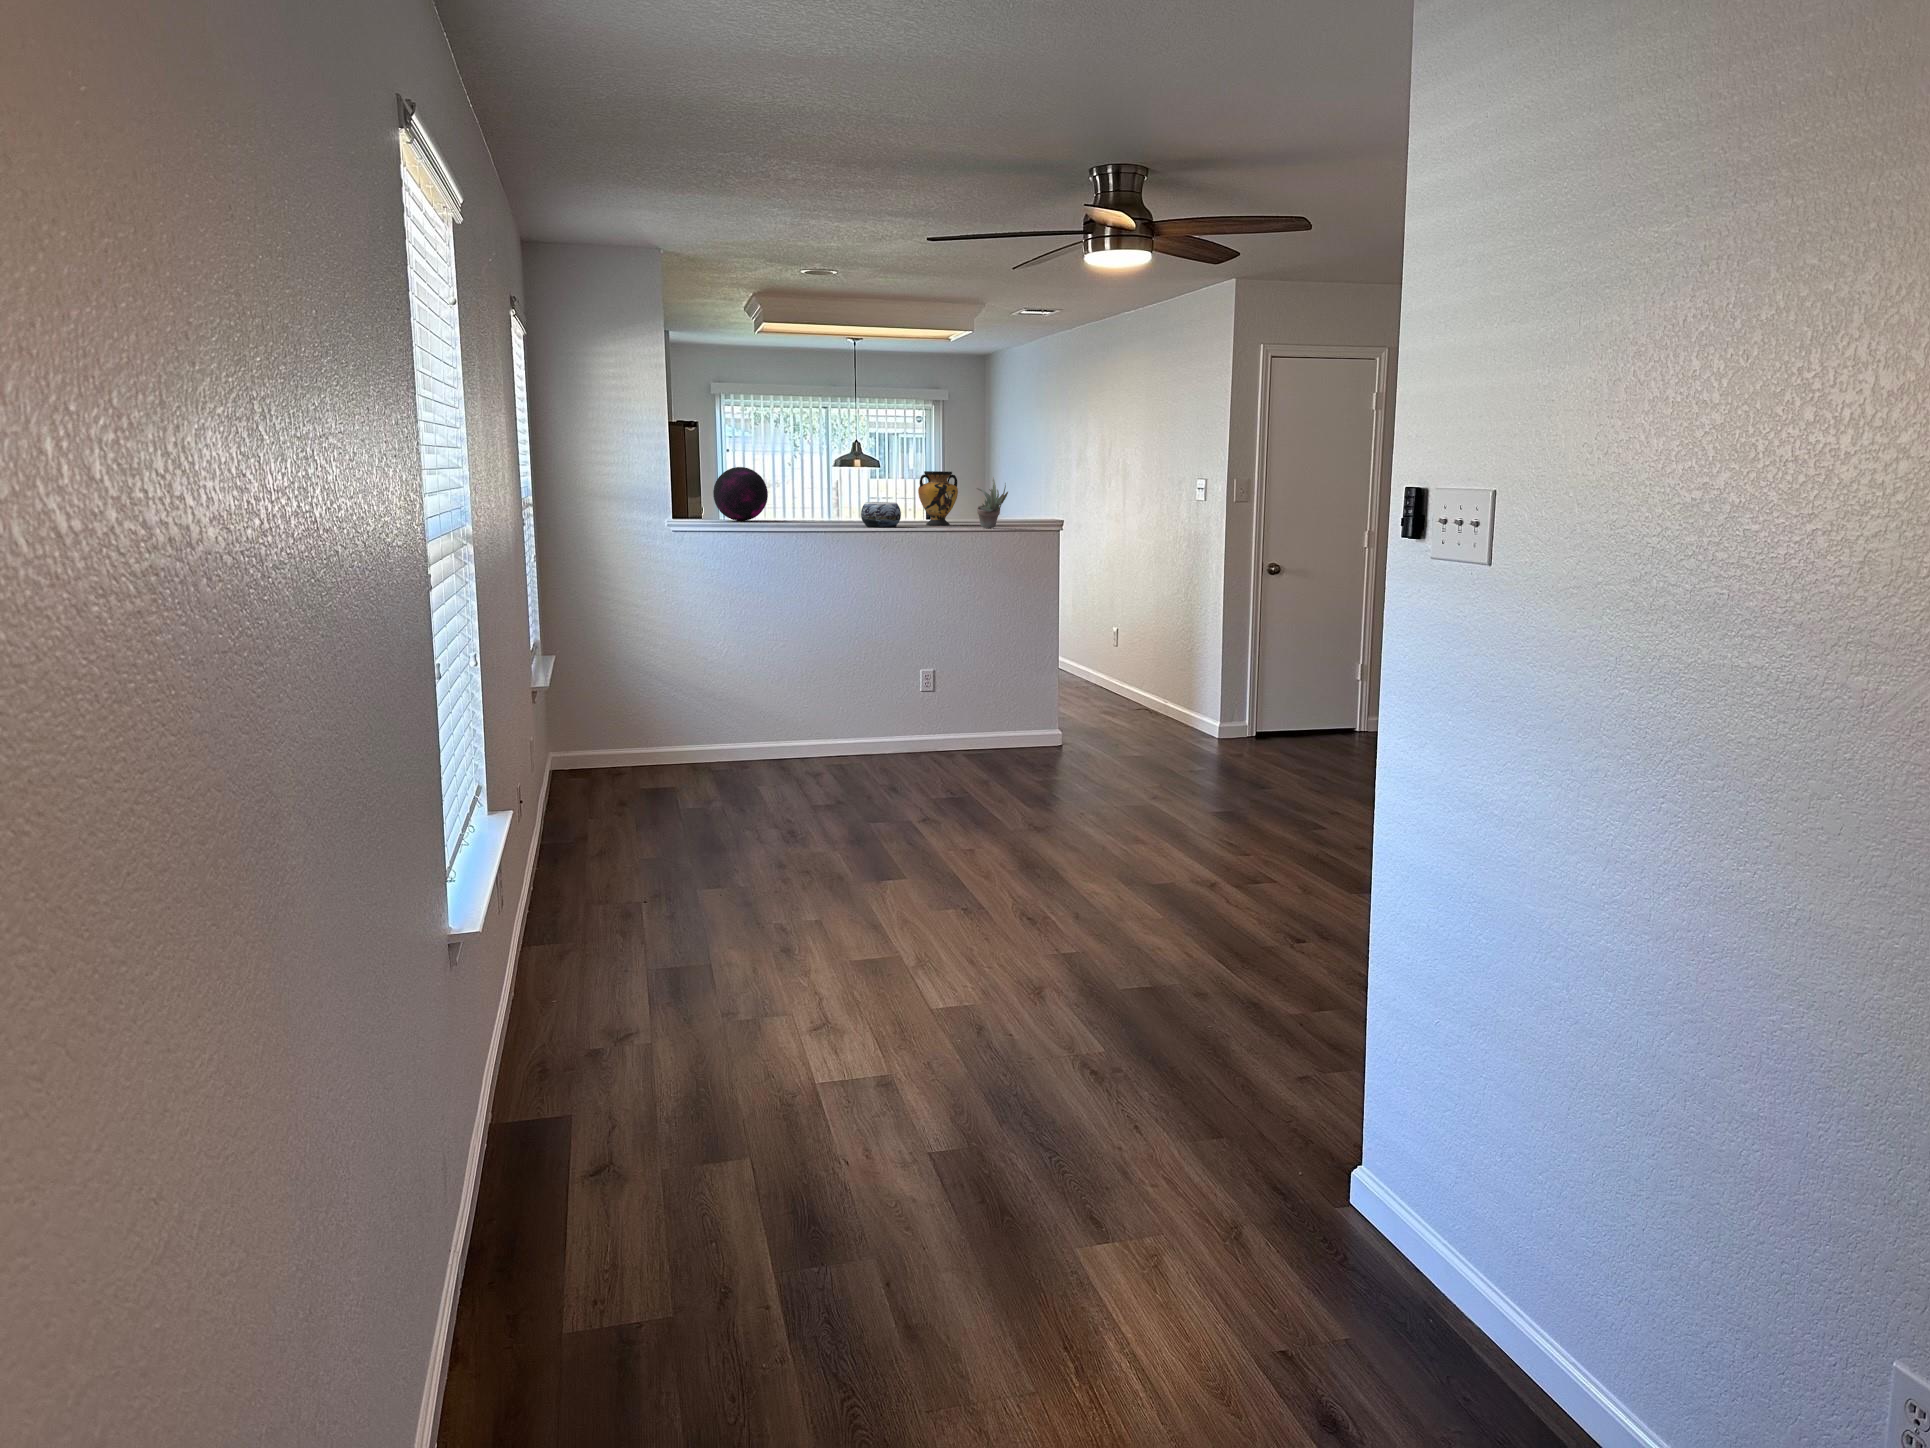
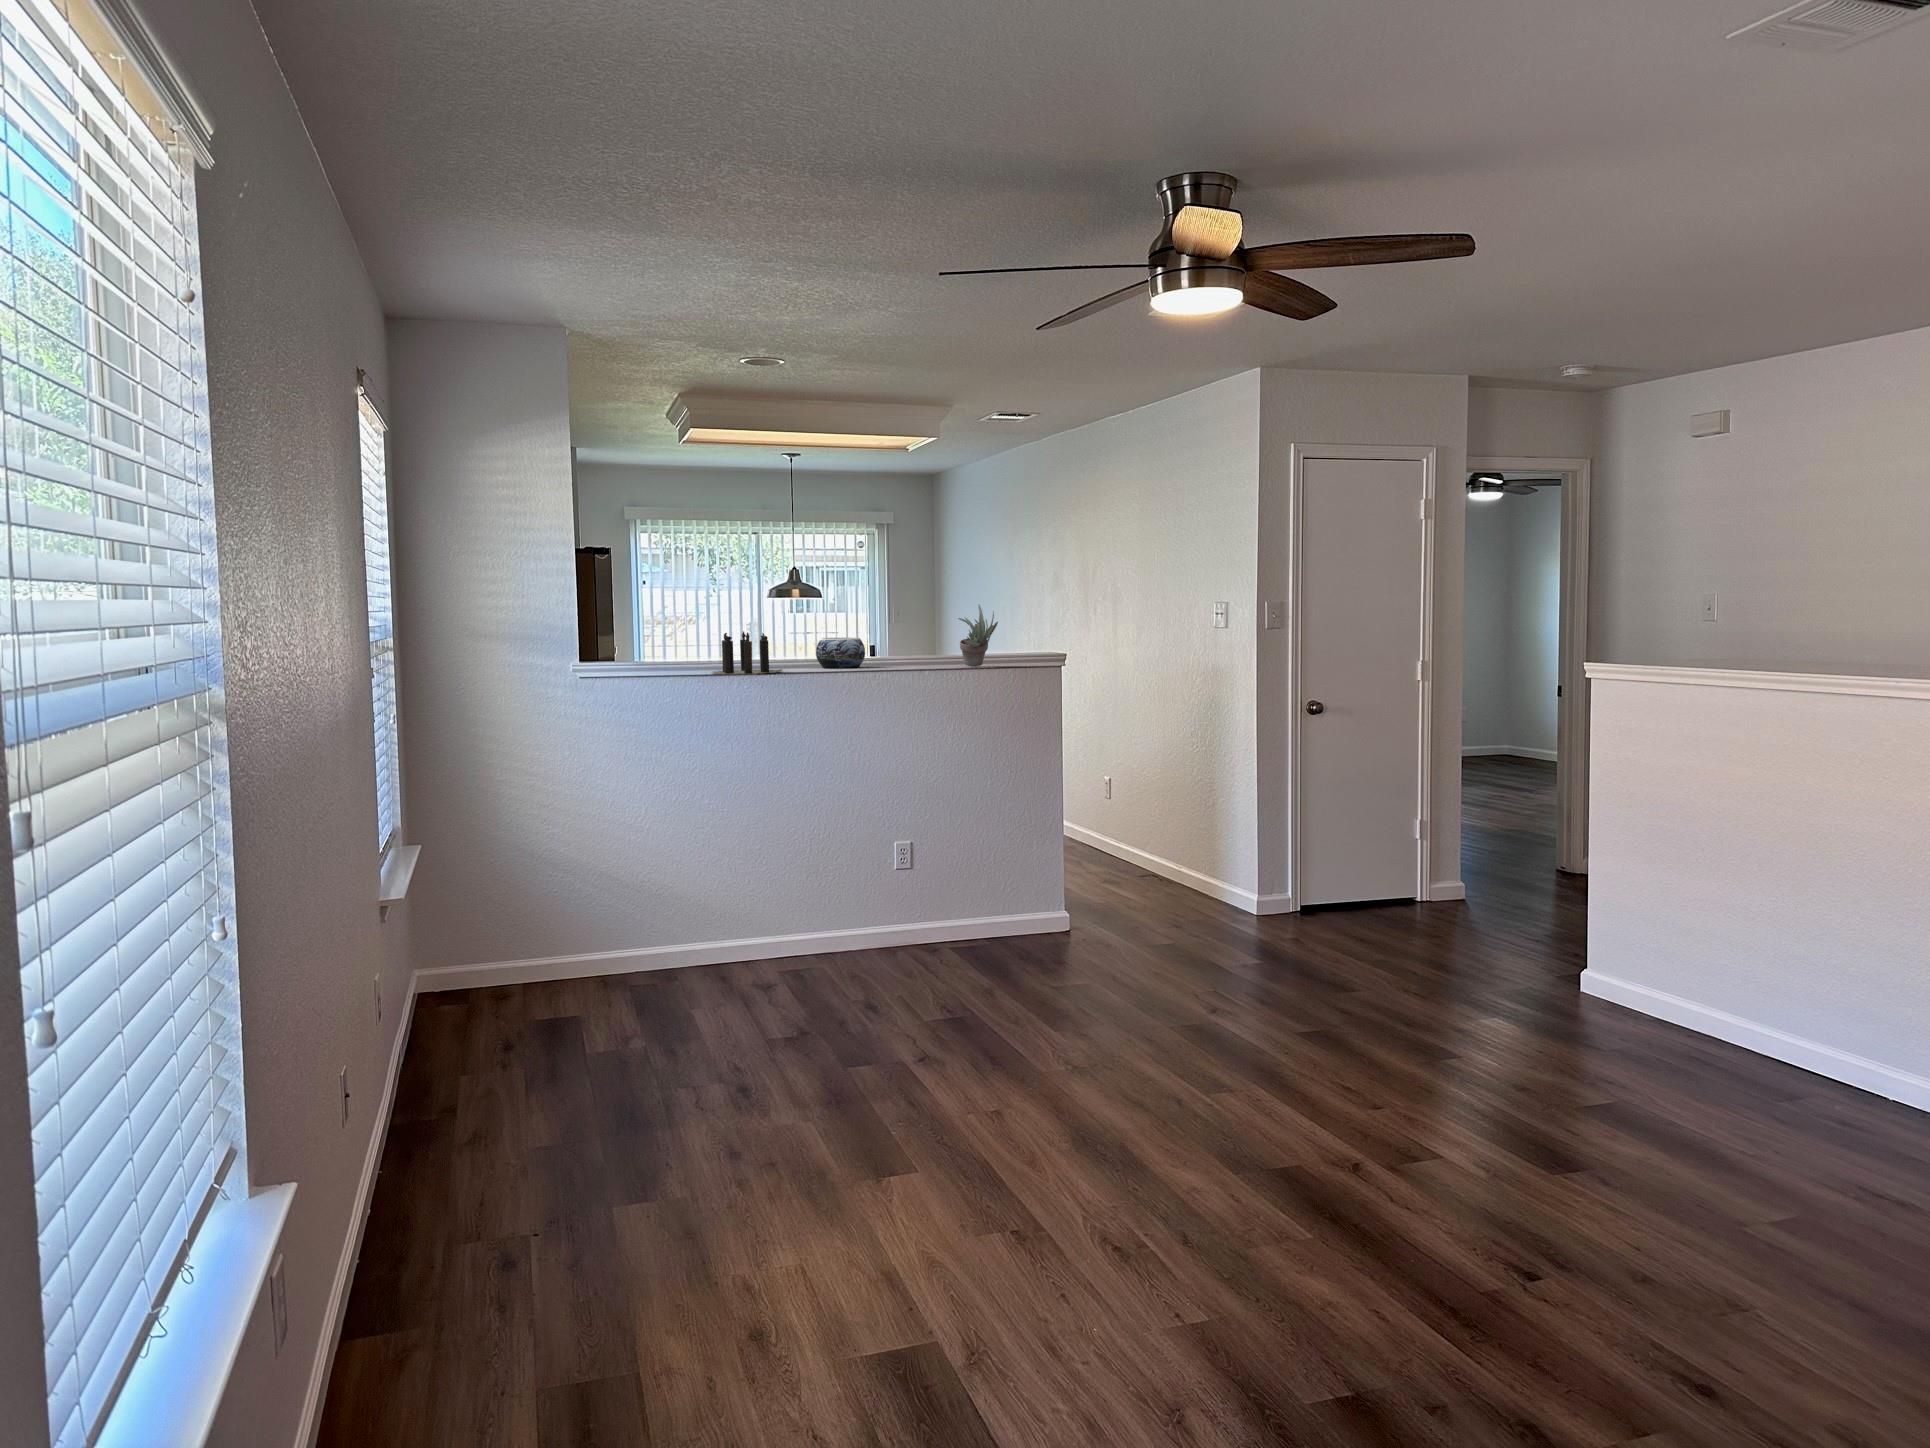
decorative orb: present [713,467,768,521] -> none [631,599,697,664]
vase: present [918,471,958,525] -> none [882,600,930,664]
candle: none [767,495,838,530] -> present [713,631,782,675]

